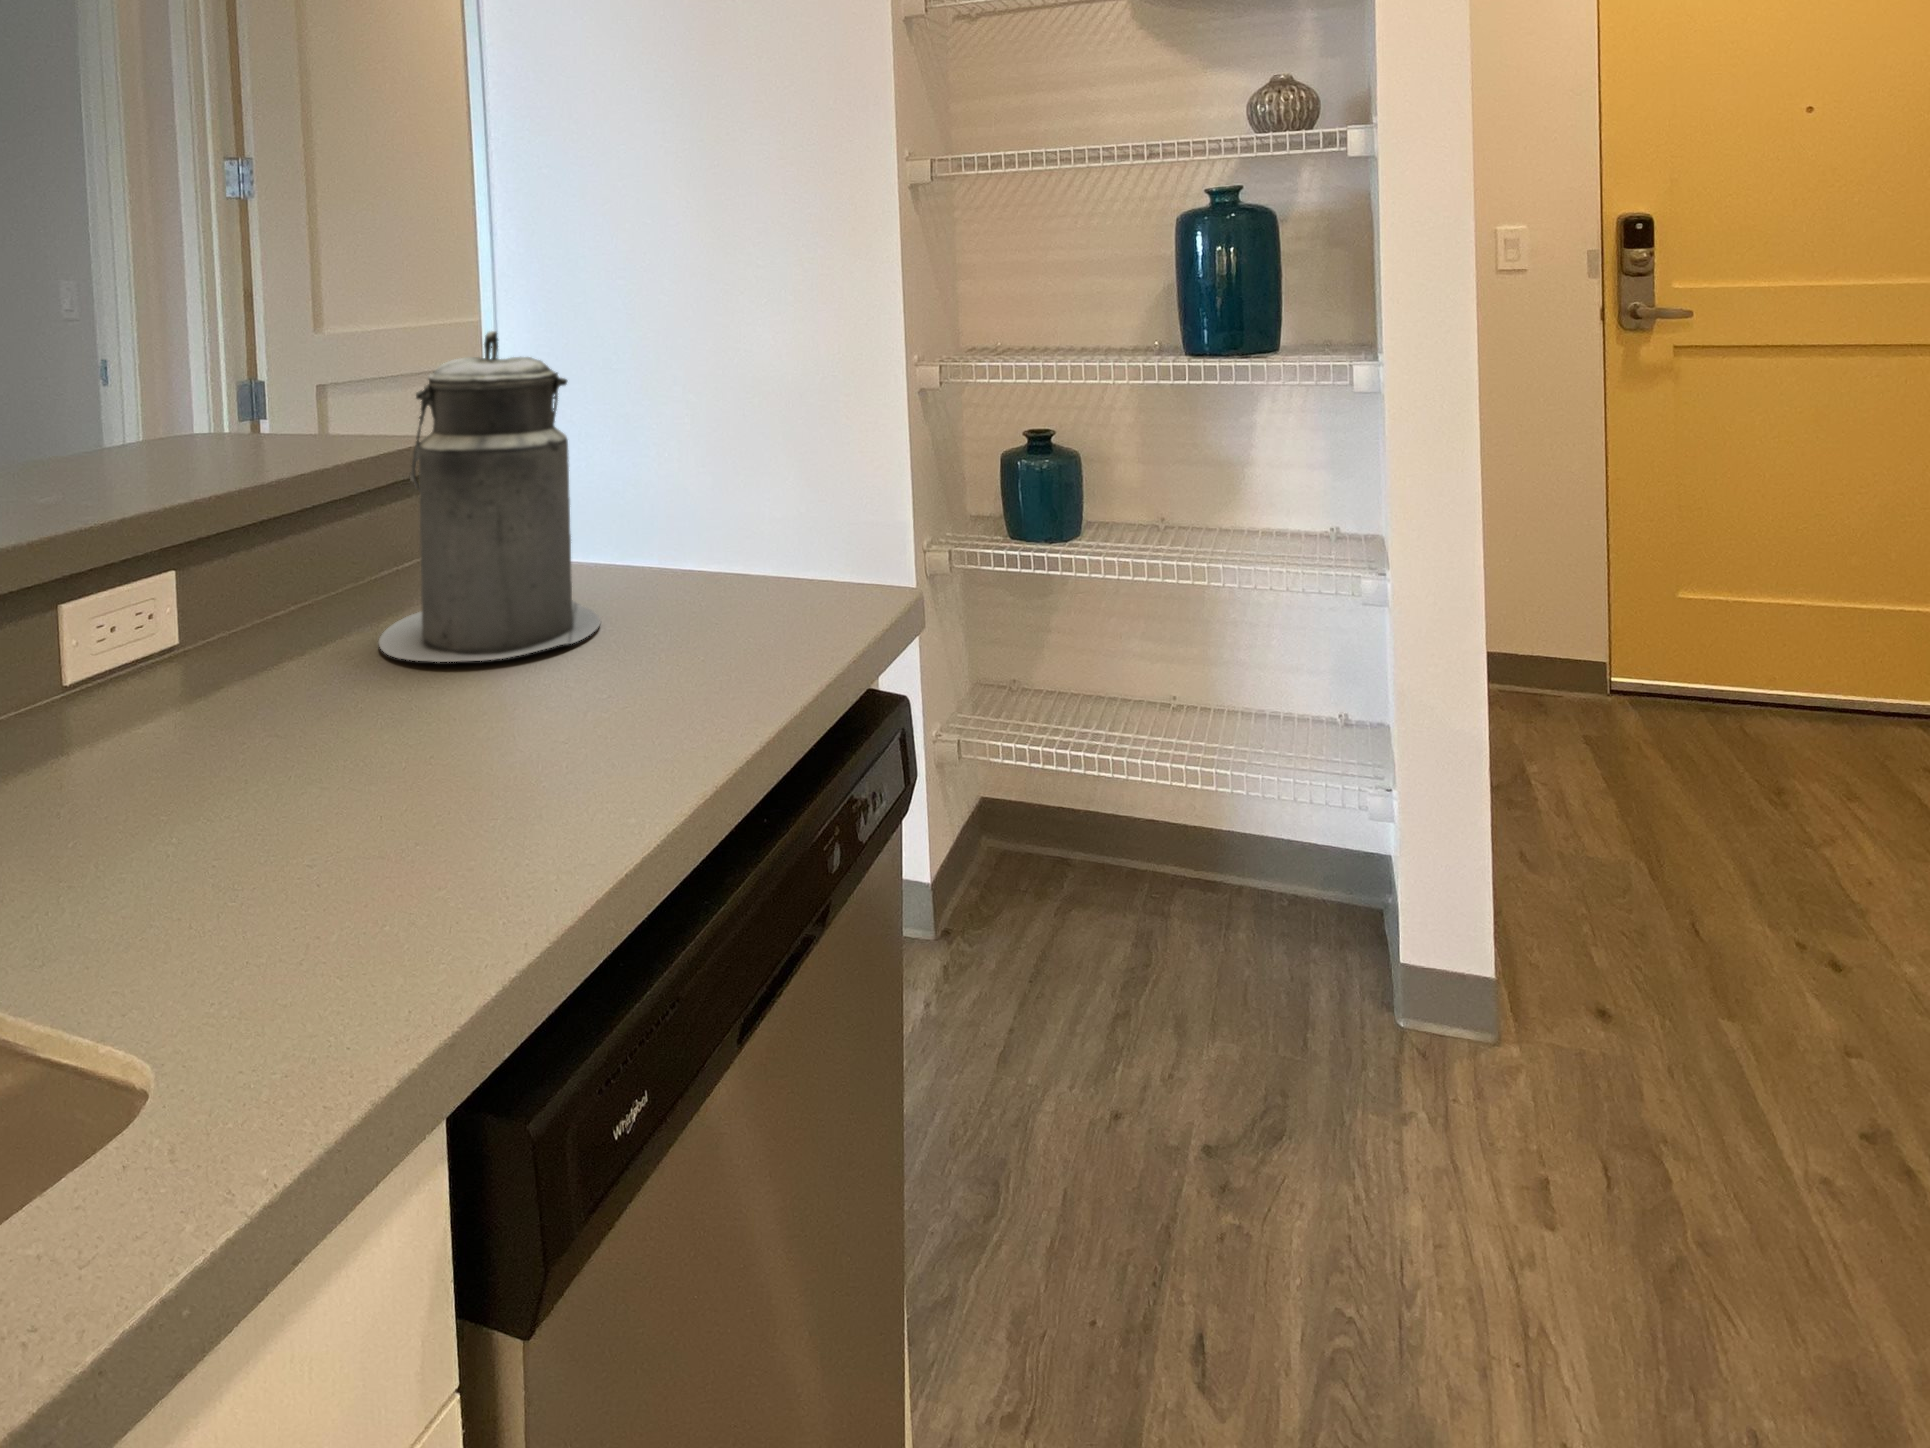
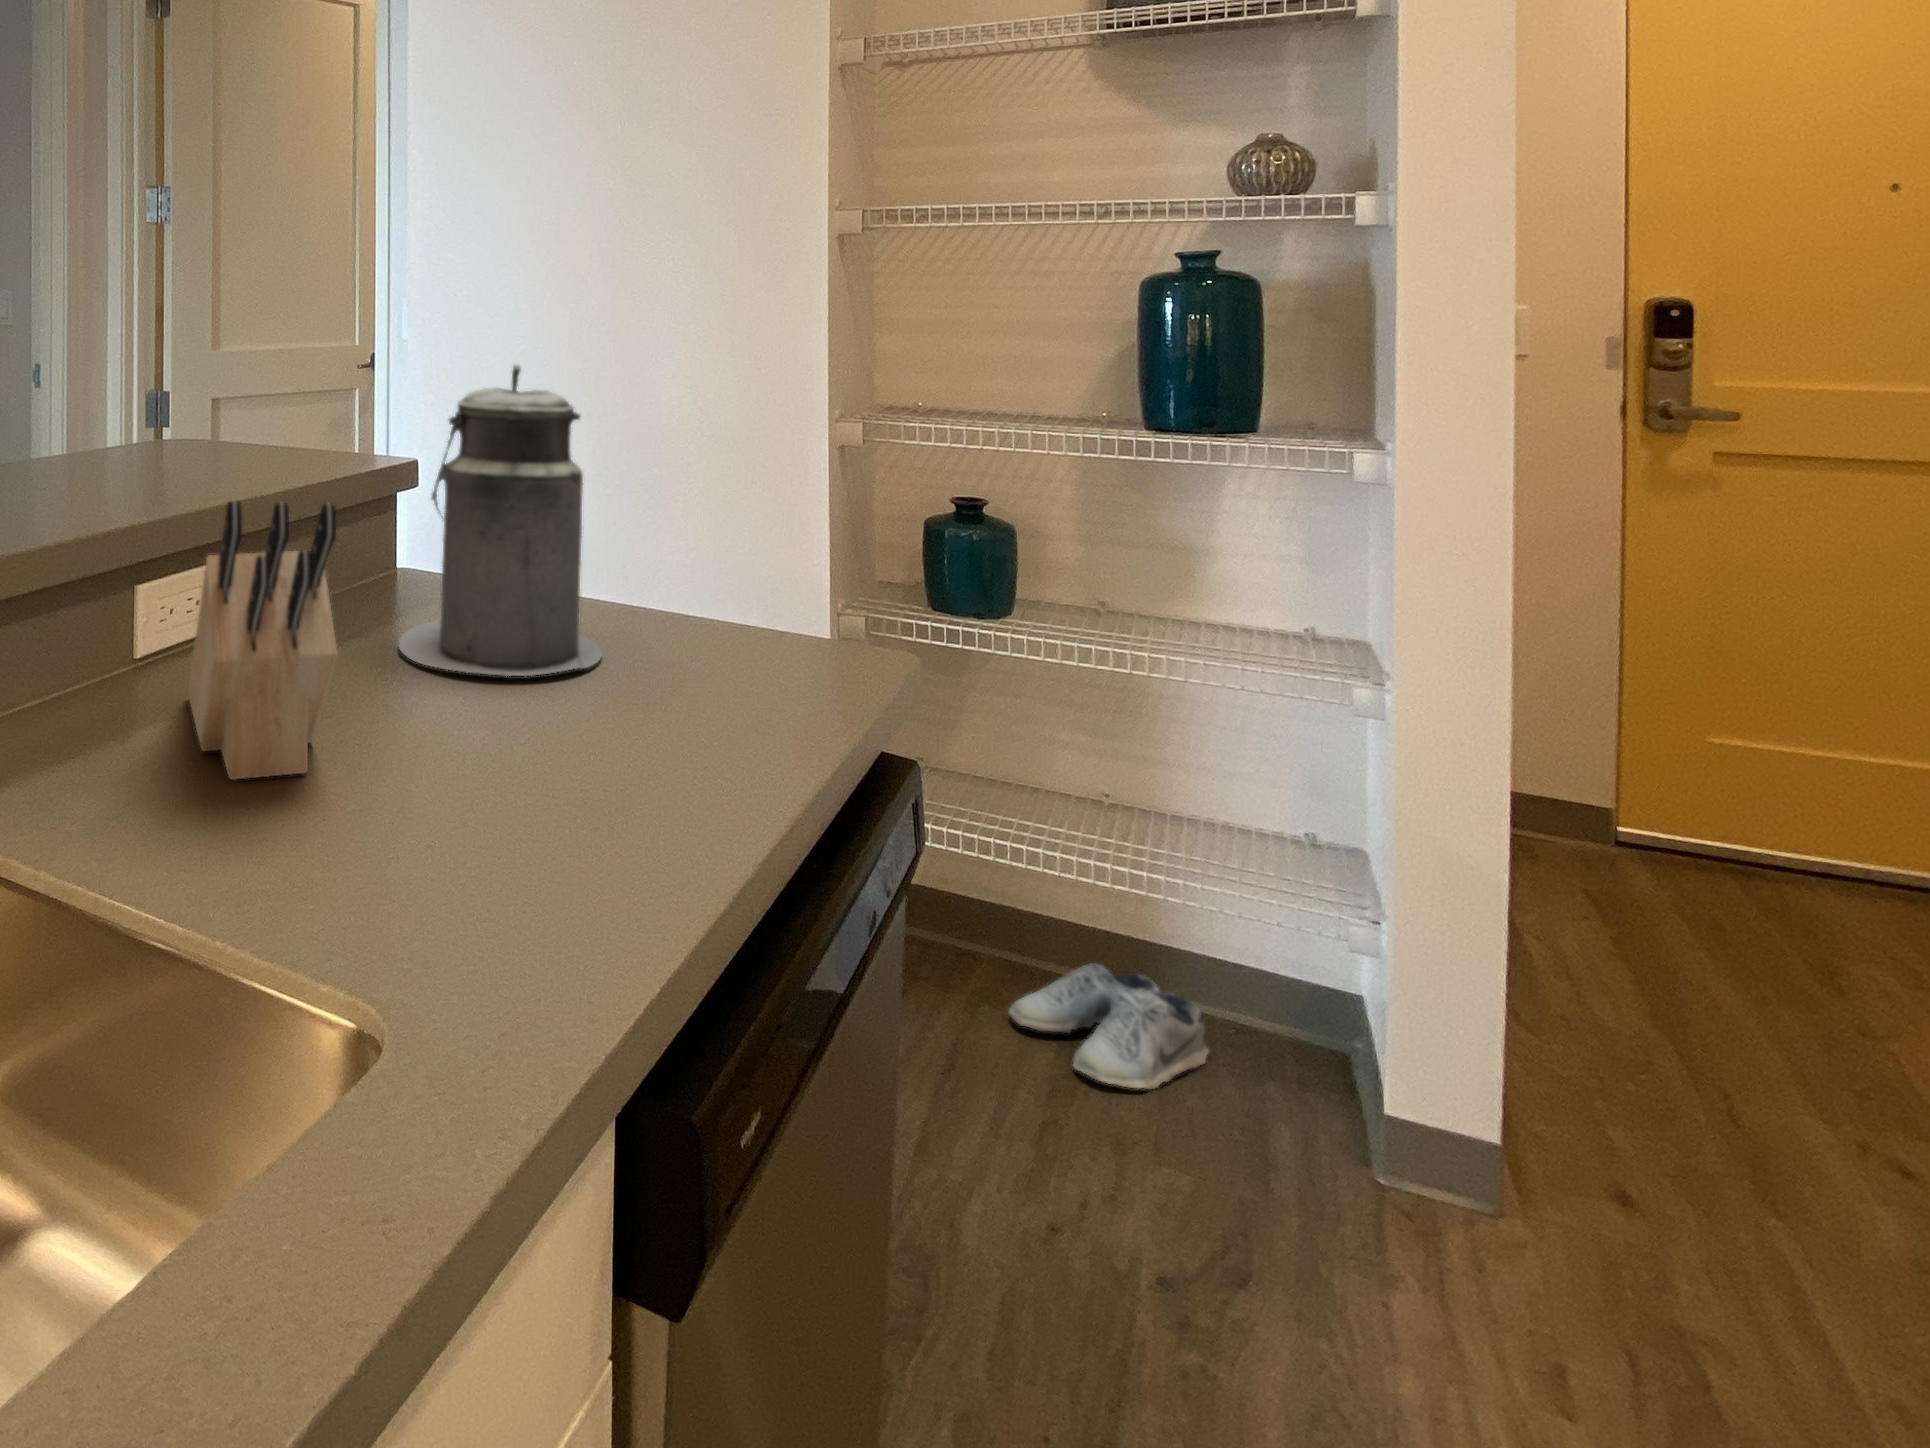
knife block: none [50,500,226,817] -> present [188,501,338,780]
shoe: none [1094,856,1265,967] -> present [1009,963,1209,1089]

